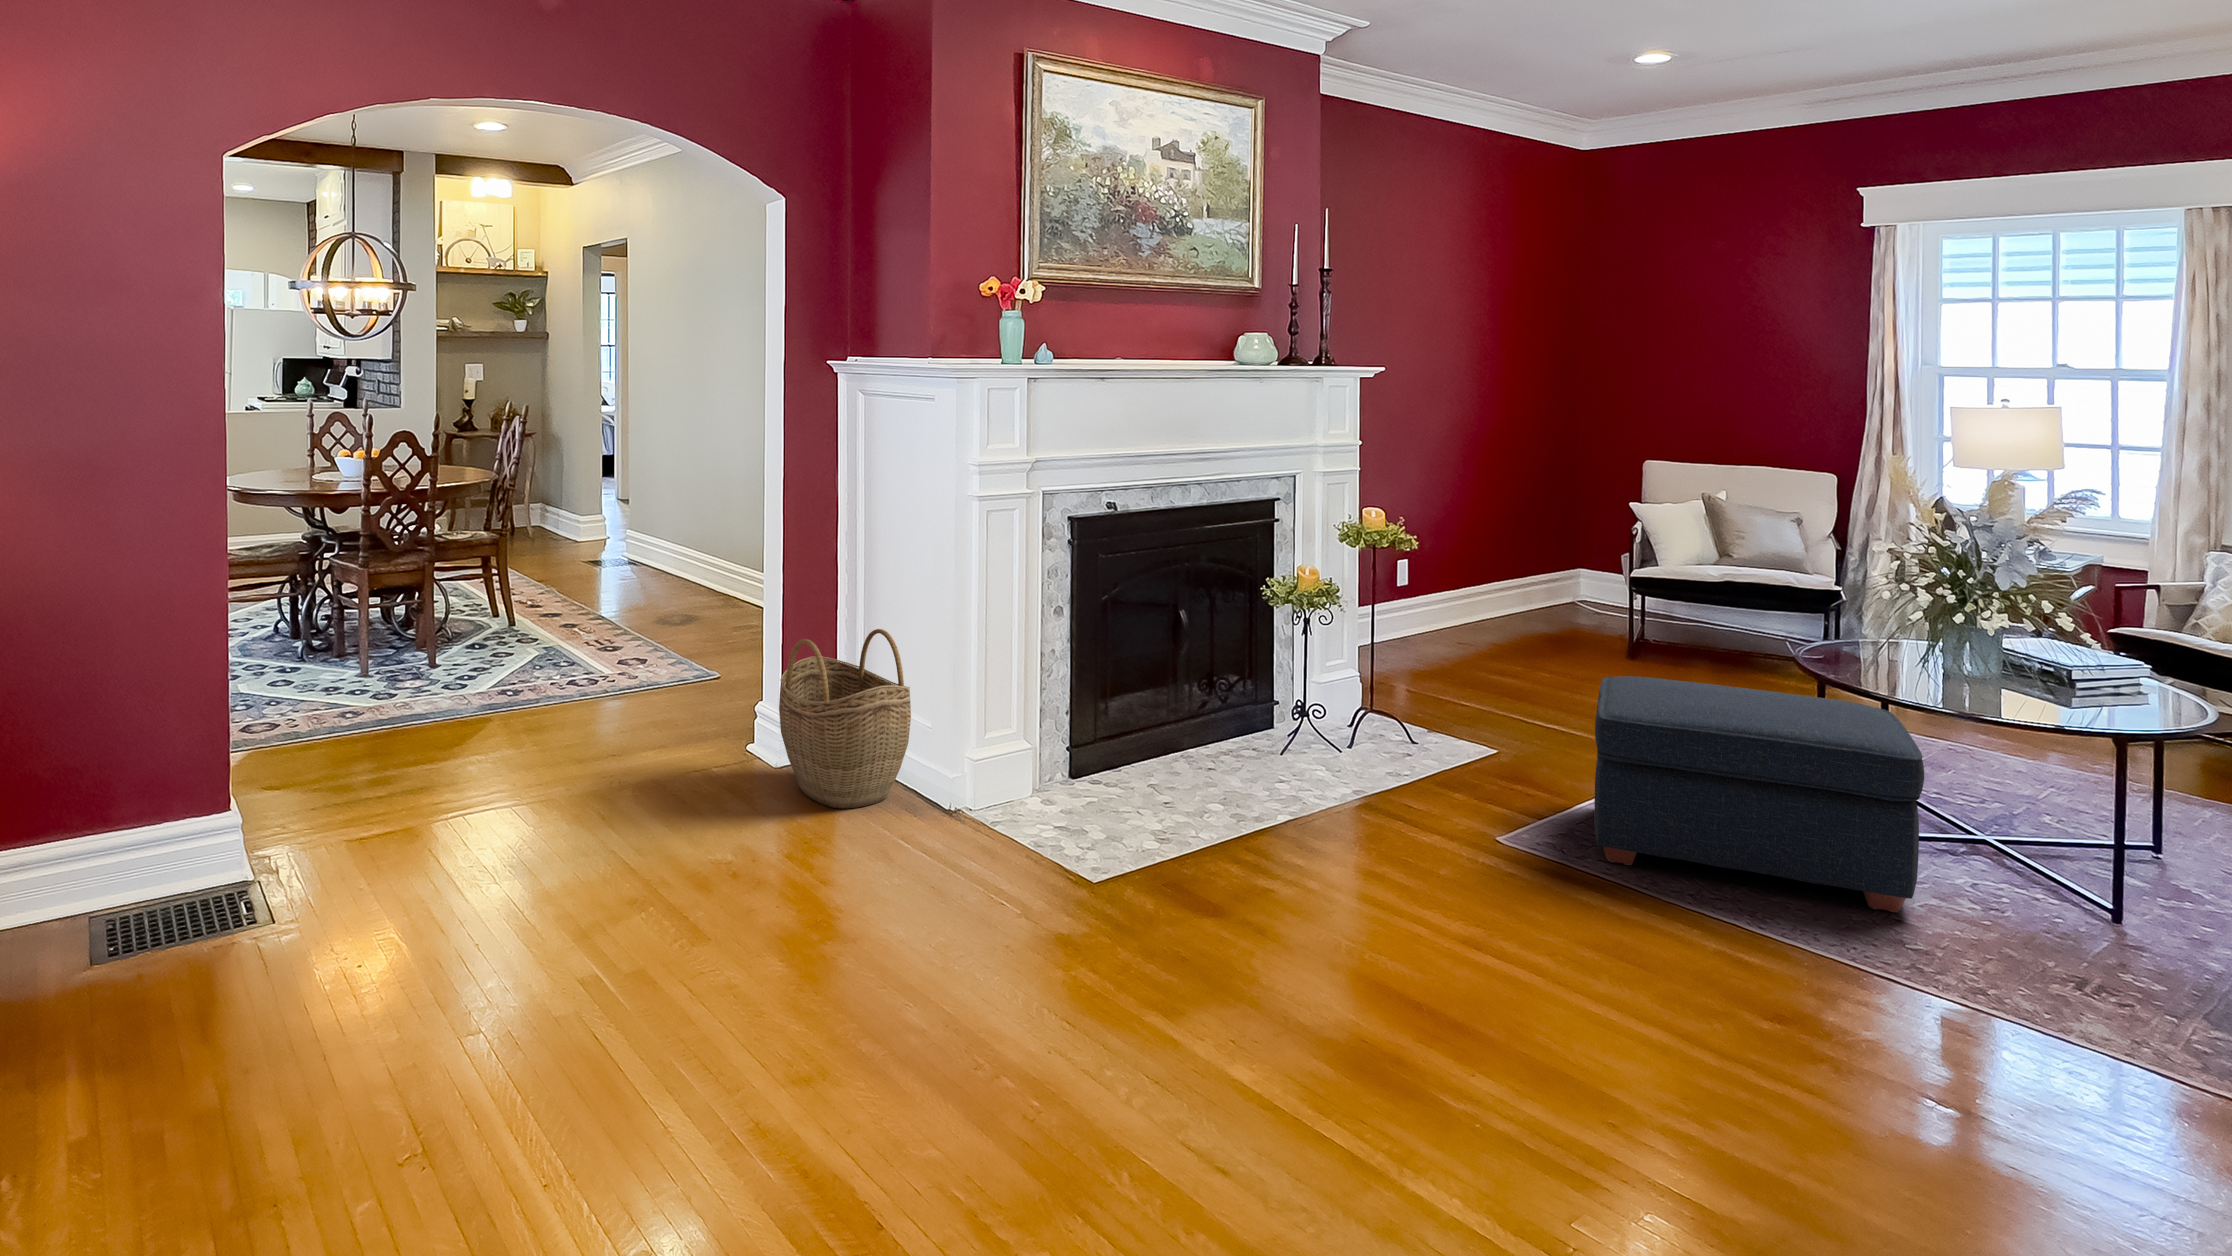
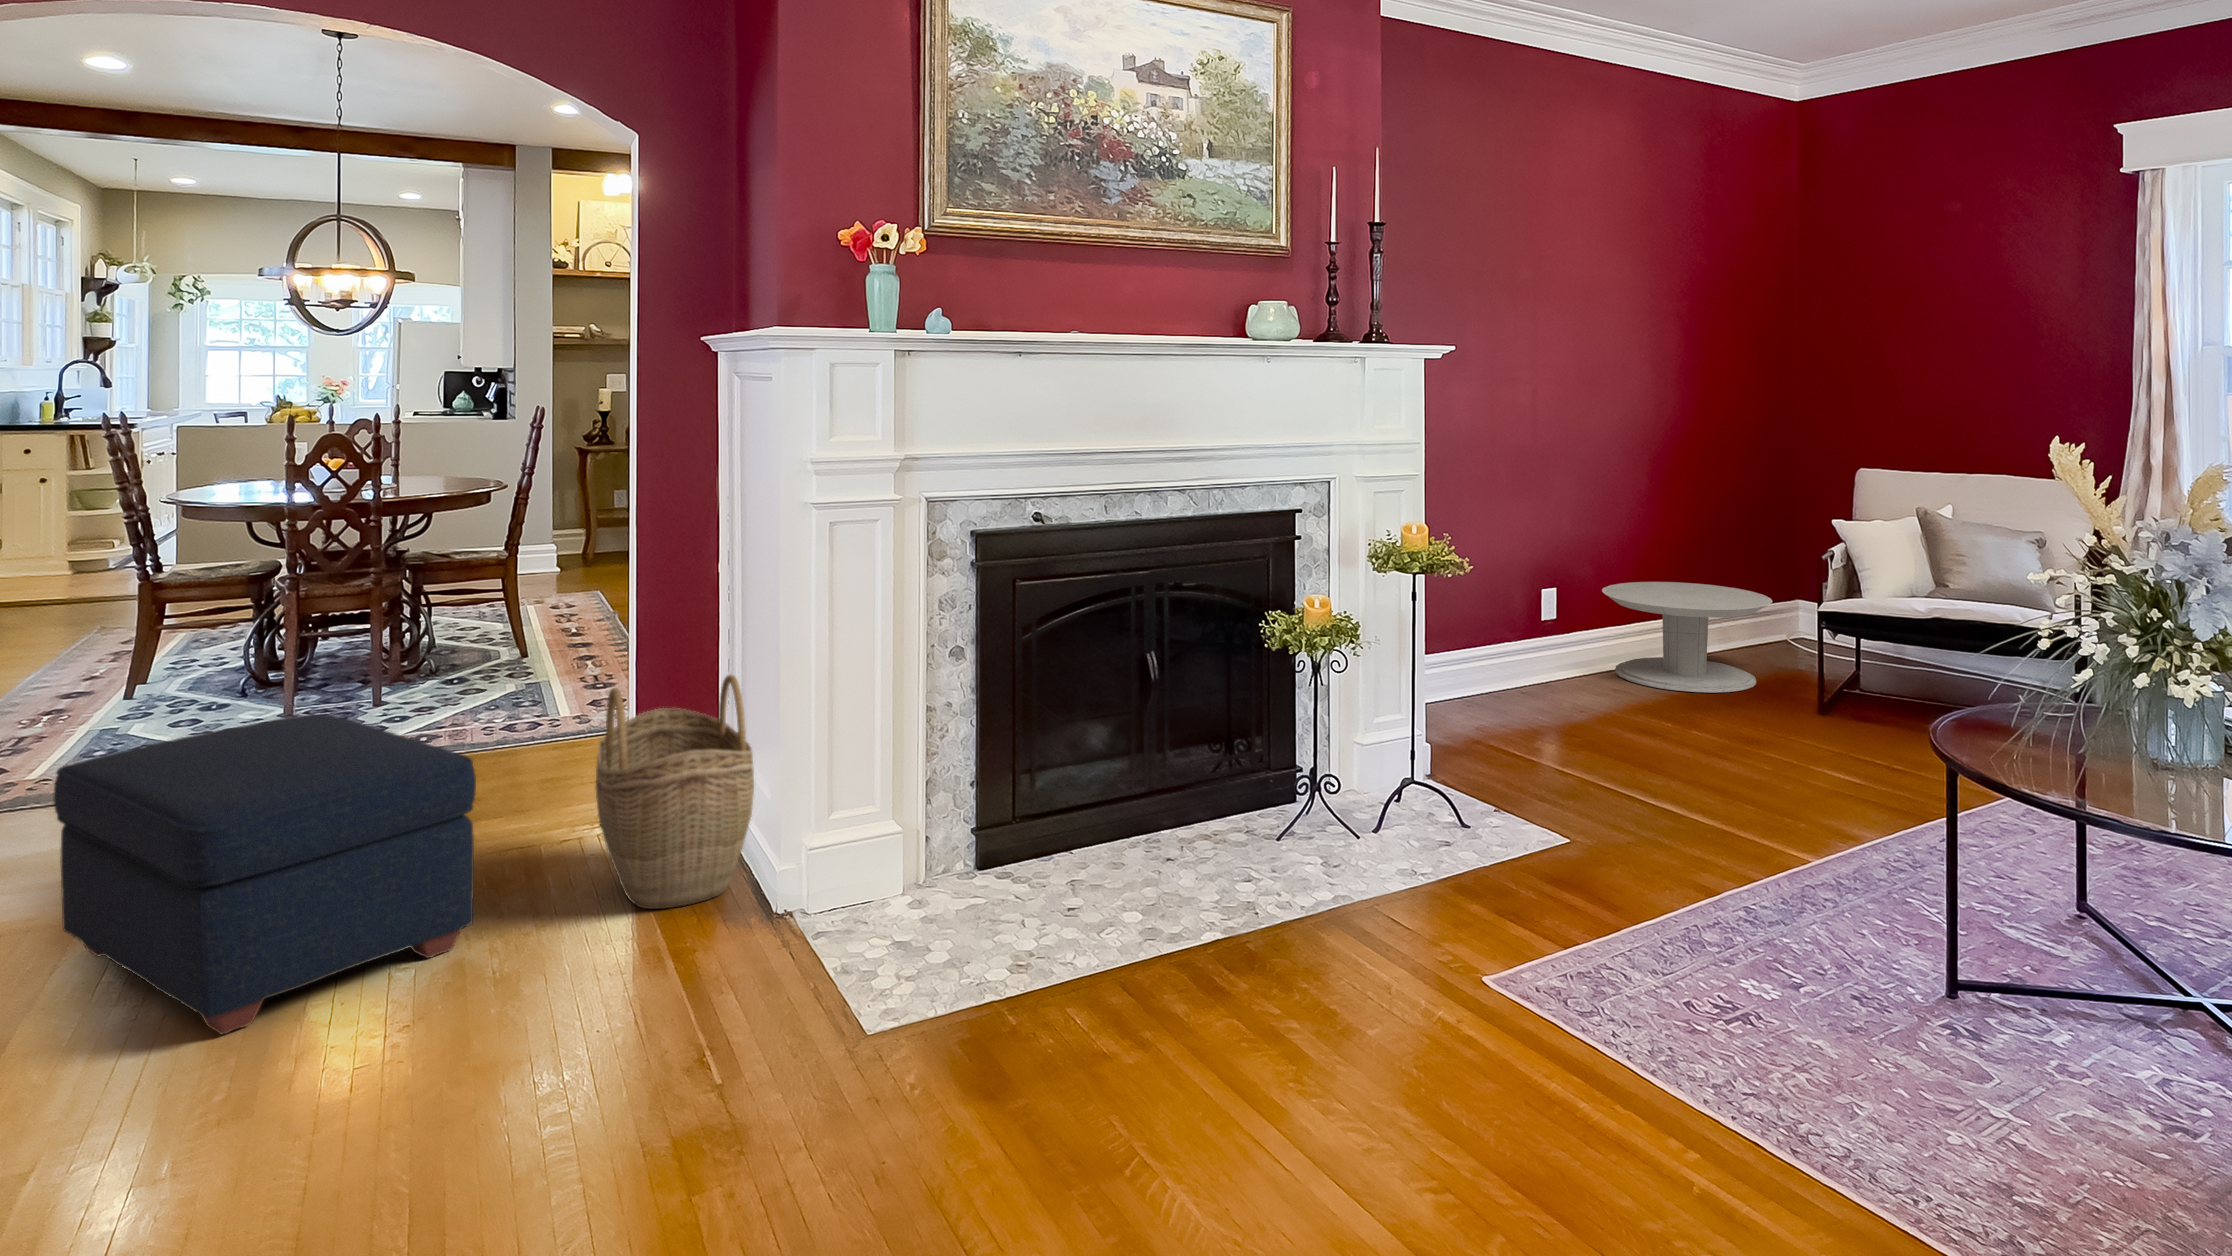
side table: none [1443,554,1585,643] -> present [1602,582,1772,693]
ottoman: present [1594,676,1924,912] -> present [53,714,476,1034]

